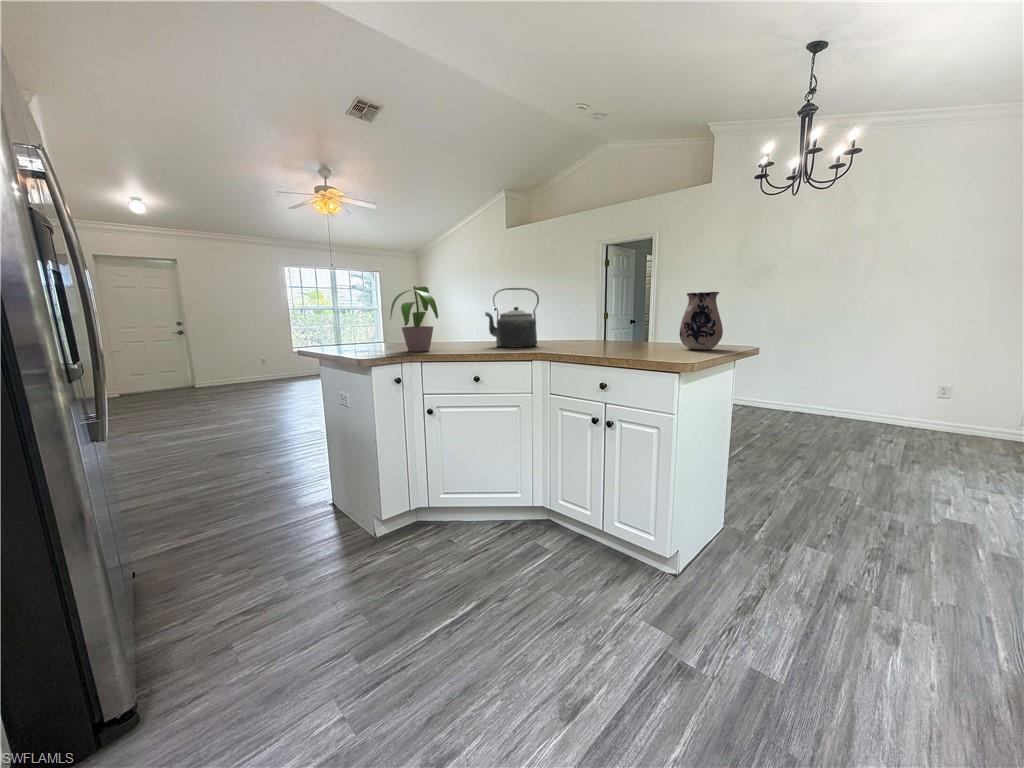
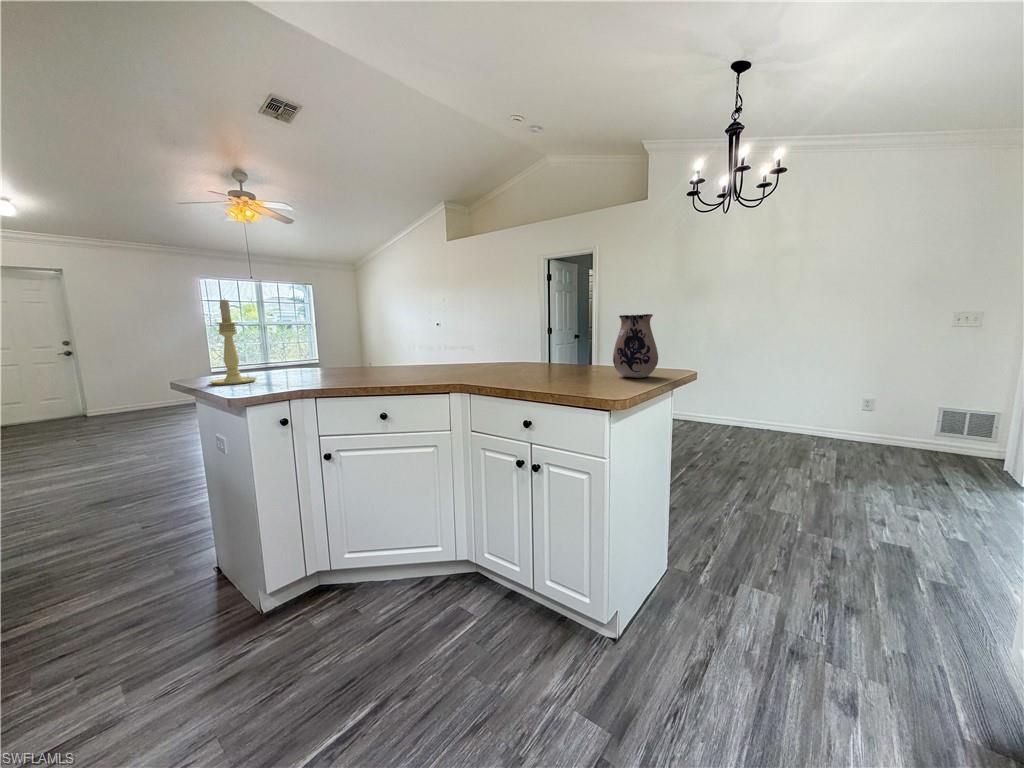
candle holder: none [334,279,370,351] -> present [210,300,257,385]
potted plant: present [390,286,438,352] -> none [266,307,347,386]
kettle: present [485,288,539,348] -> none [398,308,461,376]

